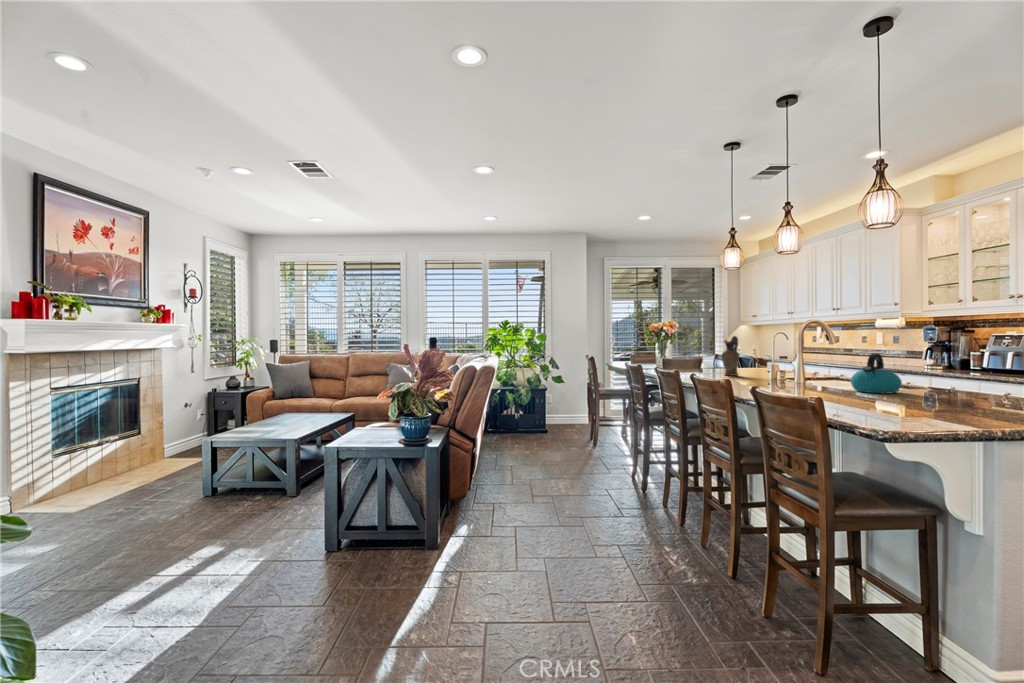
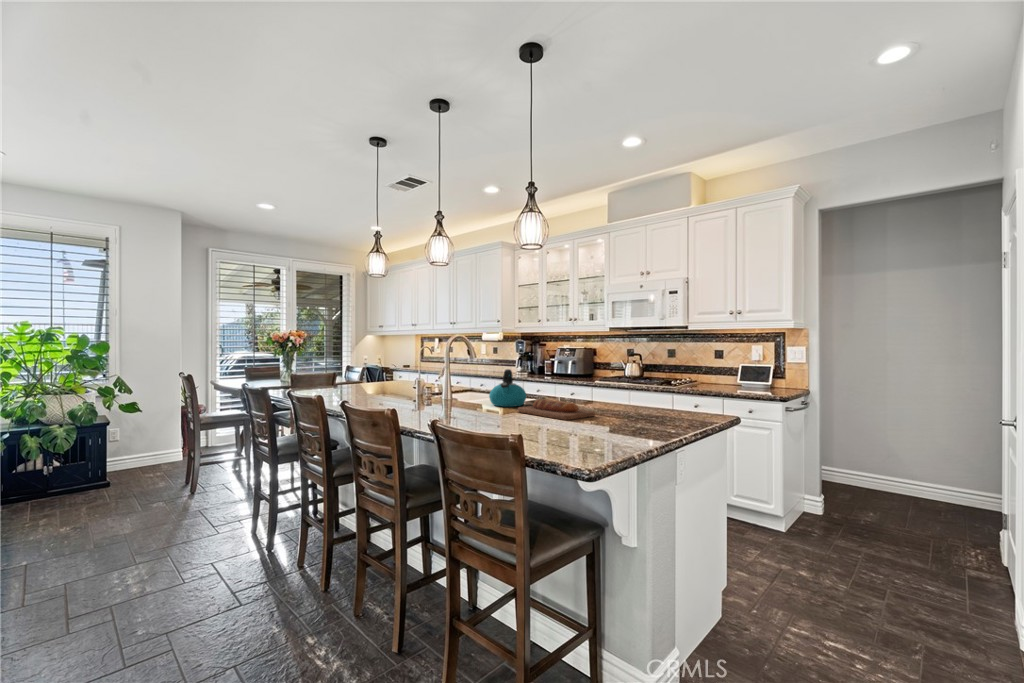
ceramic pitcher: present [721,336,739,376] -> none [364,350,382,394]
bread loaf: none [881,386,996,409] -> present [518,399,595,420]

